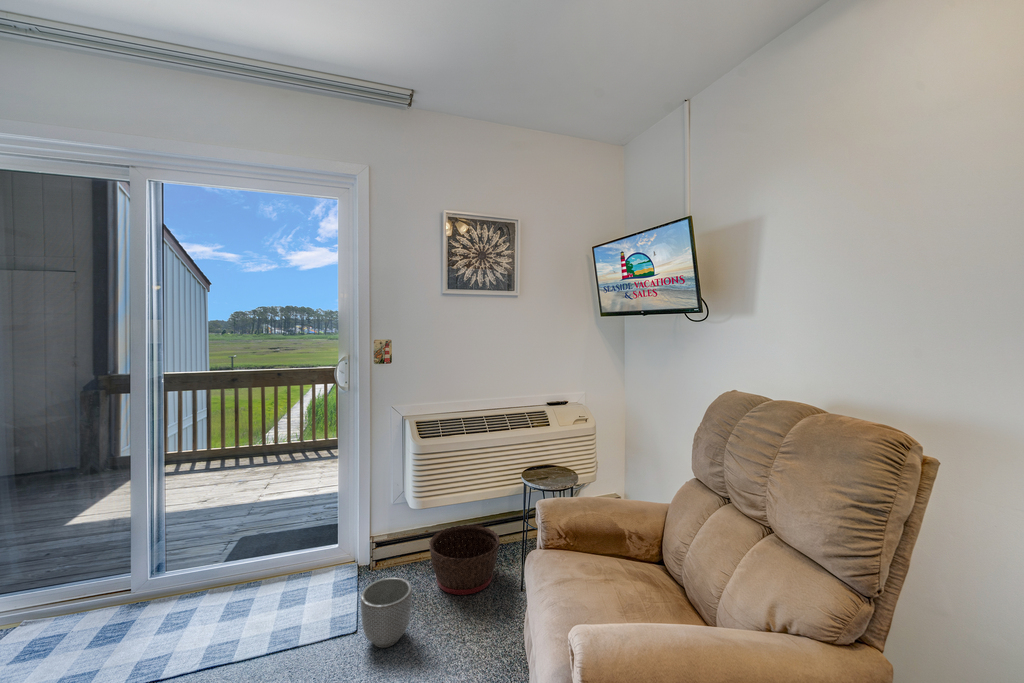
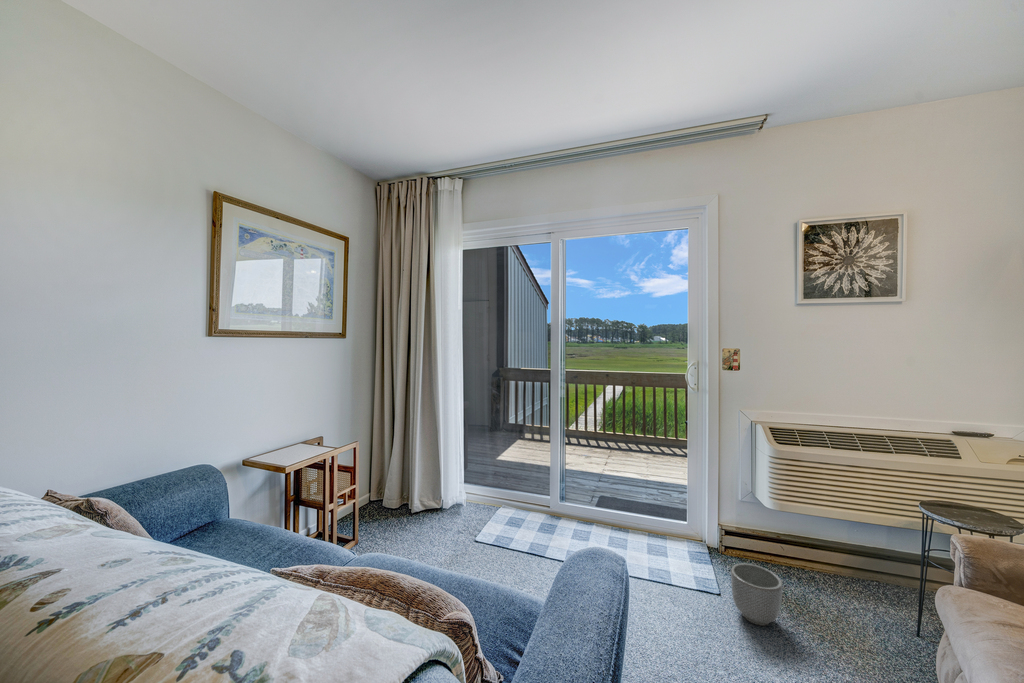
basket: present [429,525,500,595] -> none [787,538,880,614]

